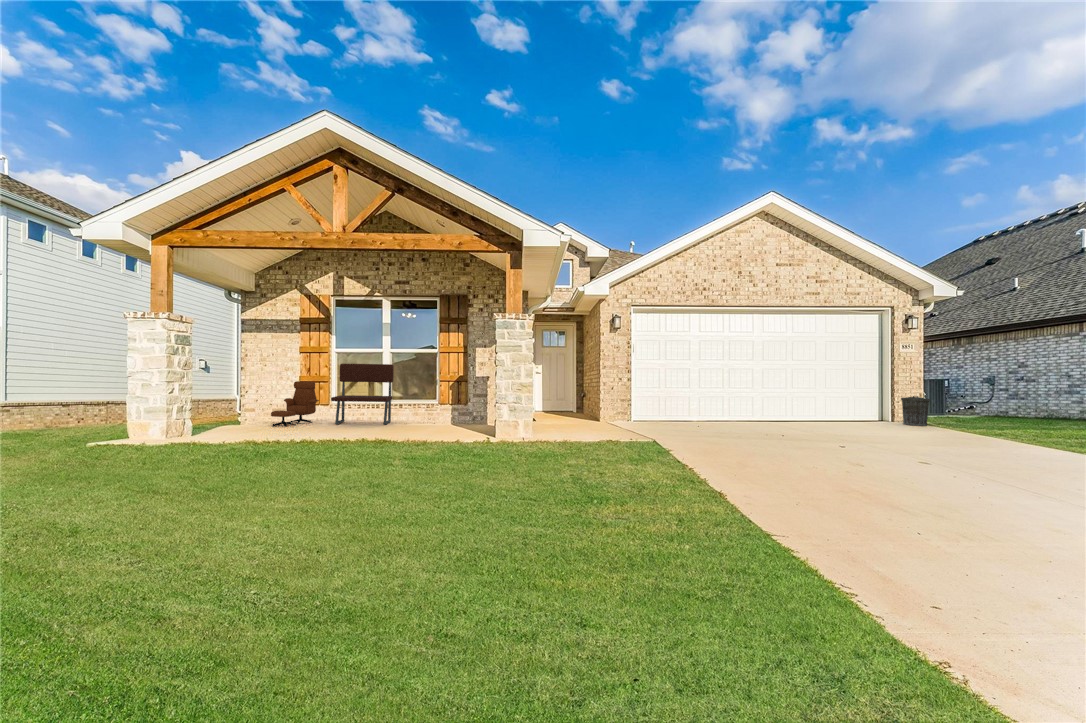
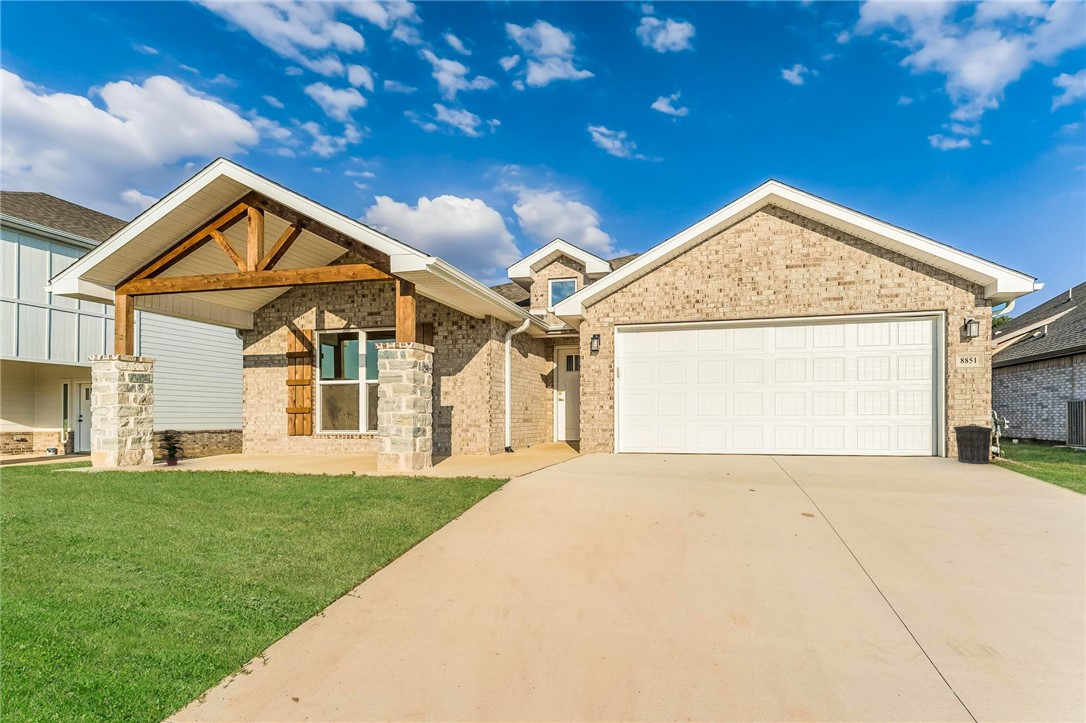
bench: present [331,364,394,425] -> none [302,394,364,454]
lounge chair: present [271,381,319,427] -> none [253,412,301,454]
decorative plant: none [176,398,211,439] -> present [158,429,184,465]

